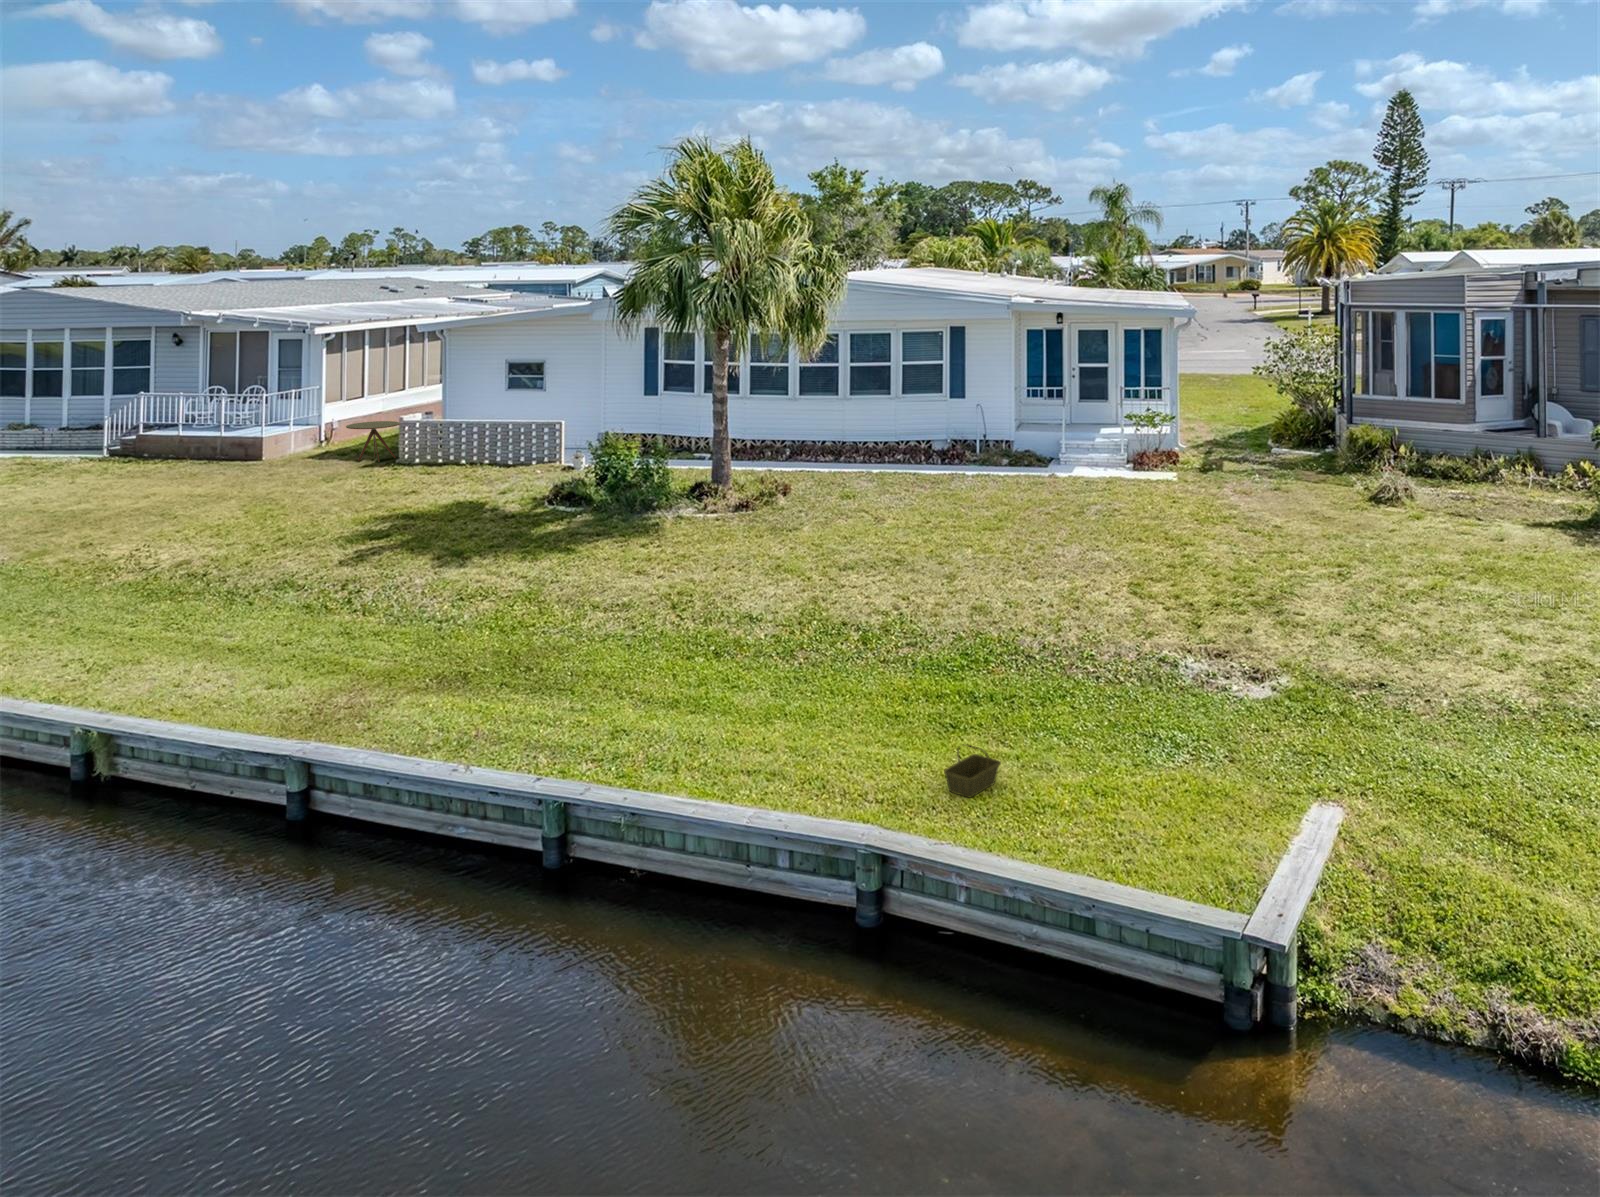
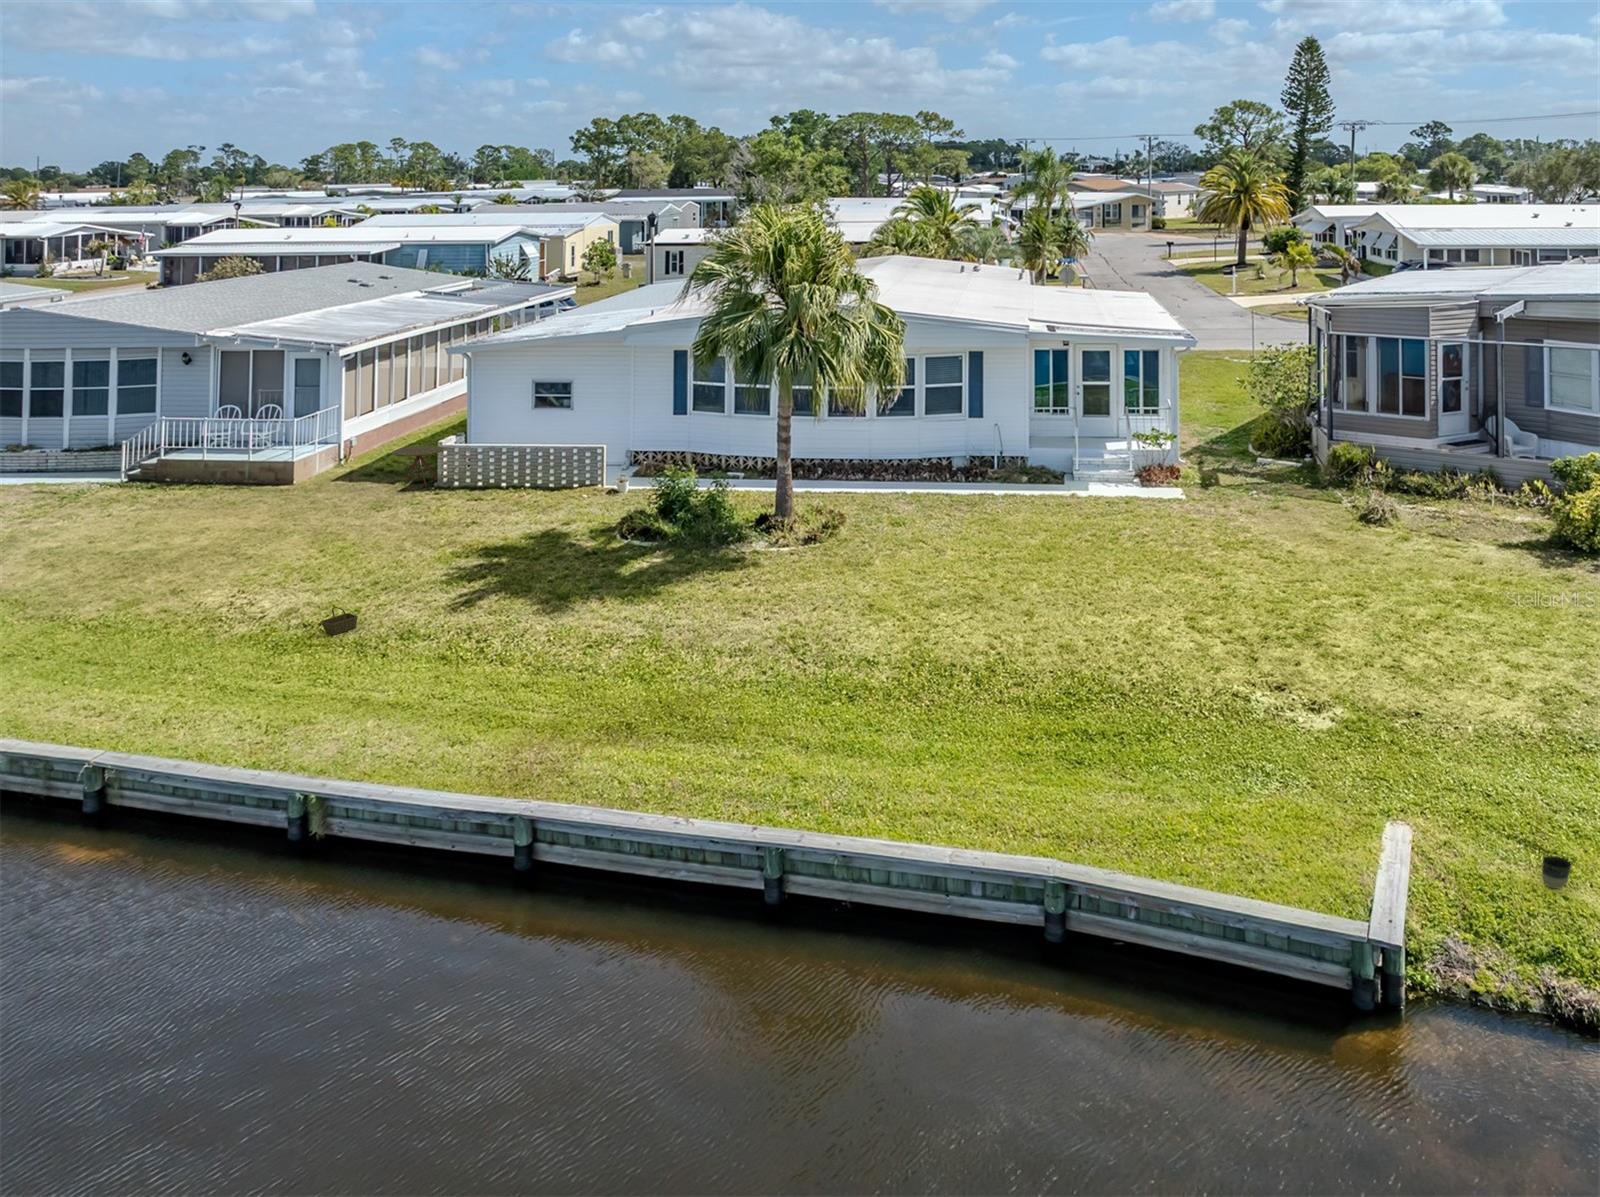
basket: present [944,744,1001,797] -> present [321,607,358,635]
planter: none [1503,843,1543,887] -> present [1542,856,1571,889]

